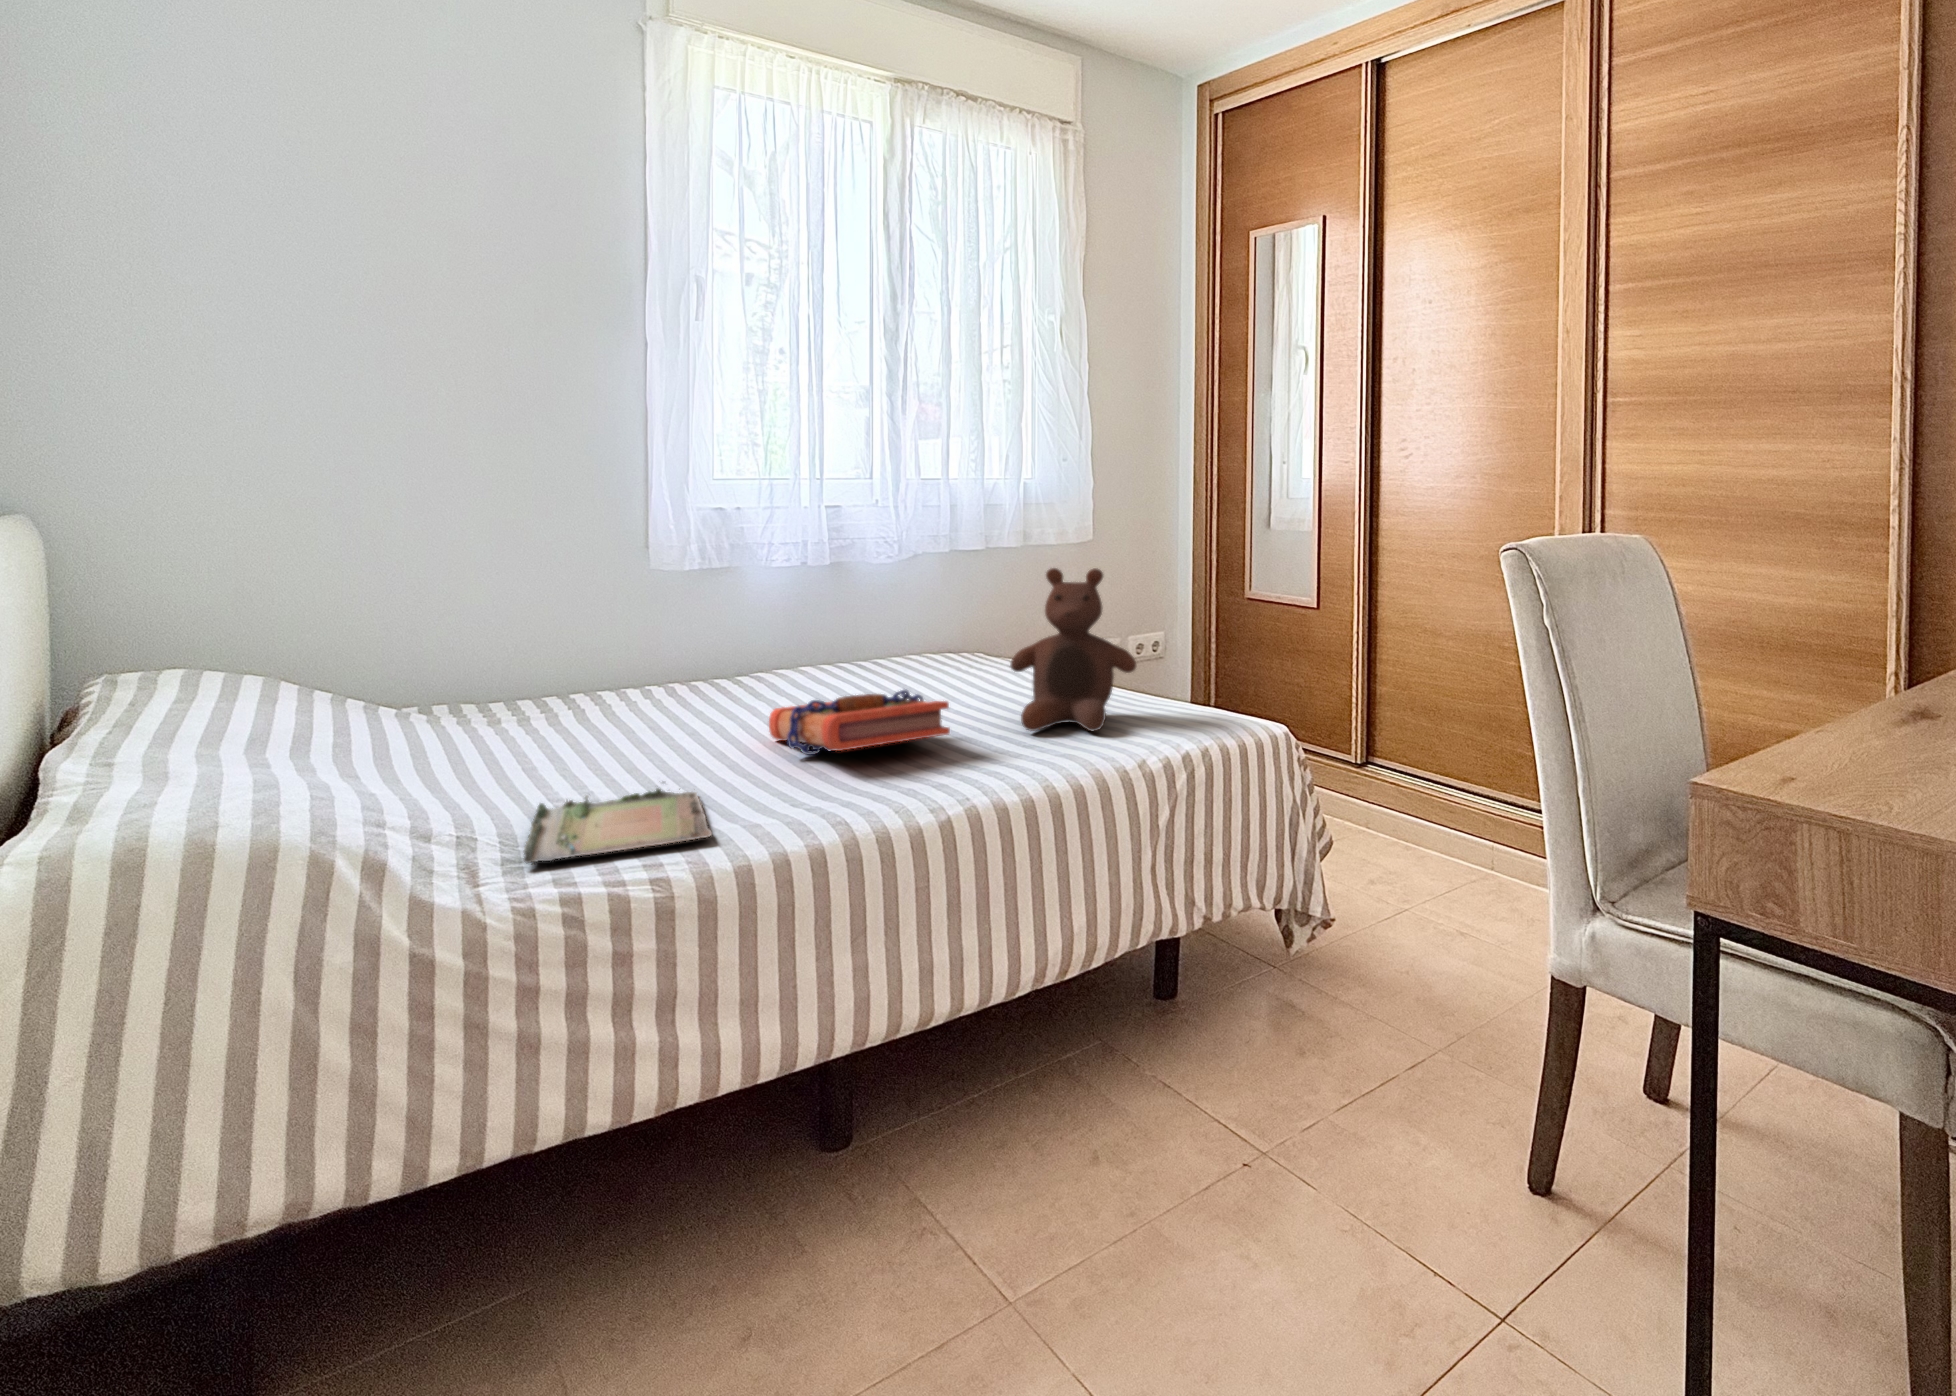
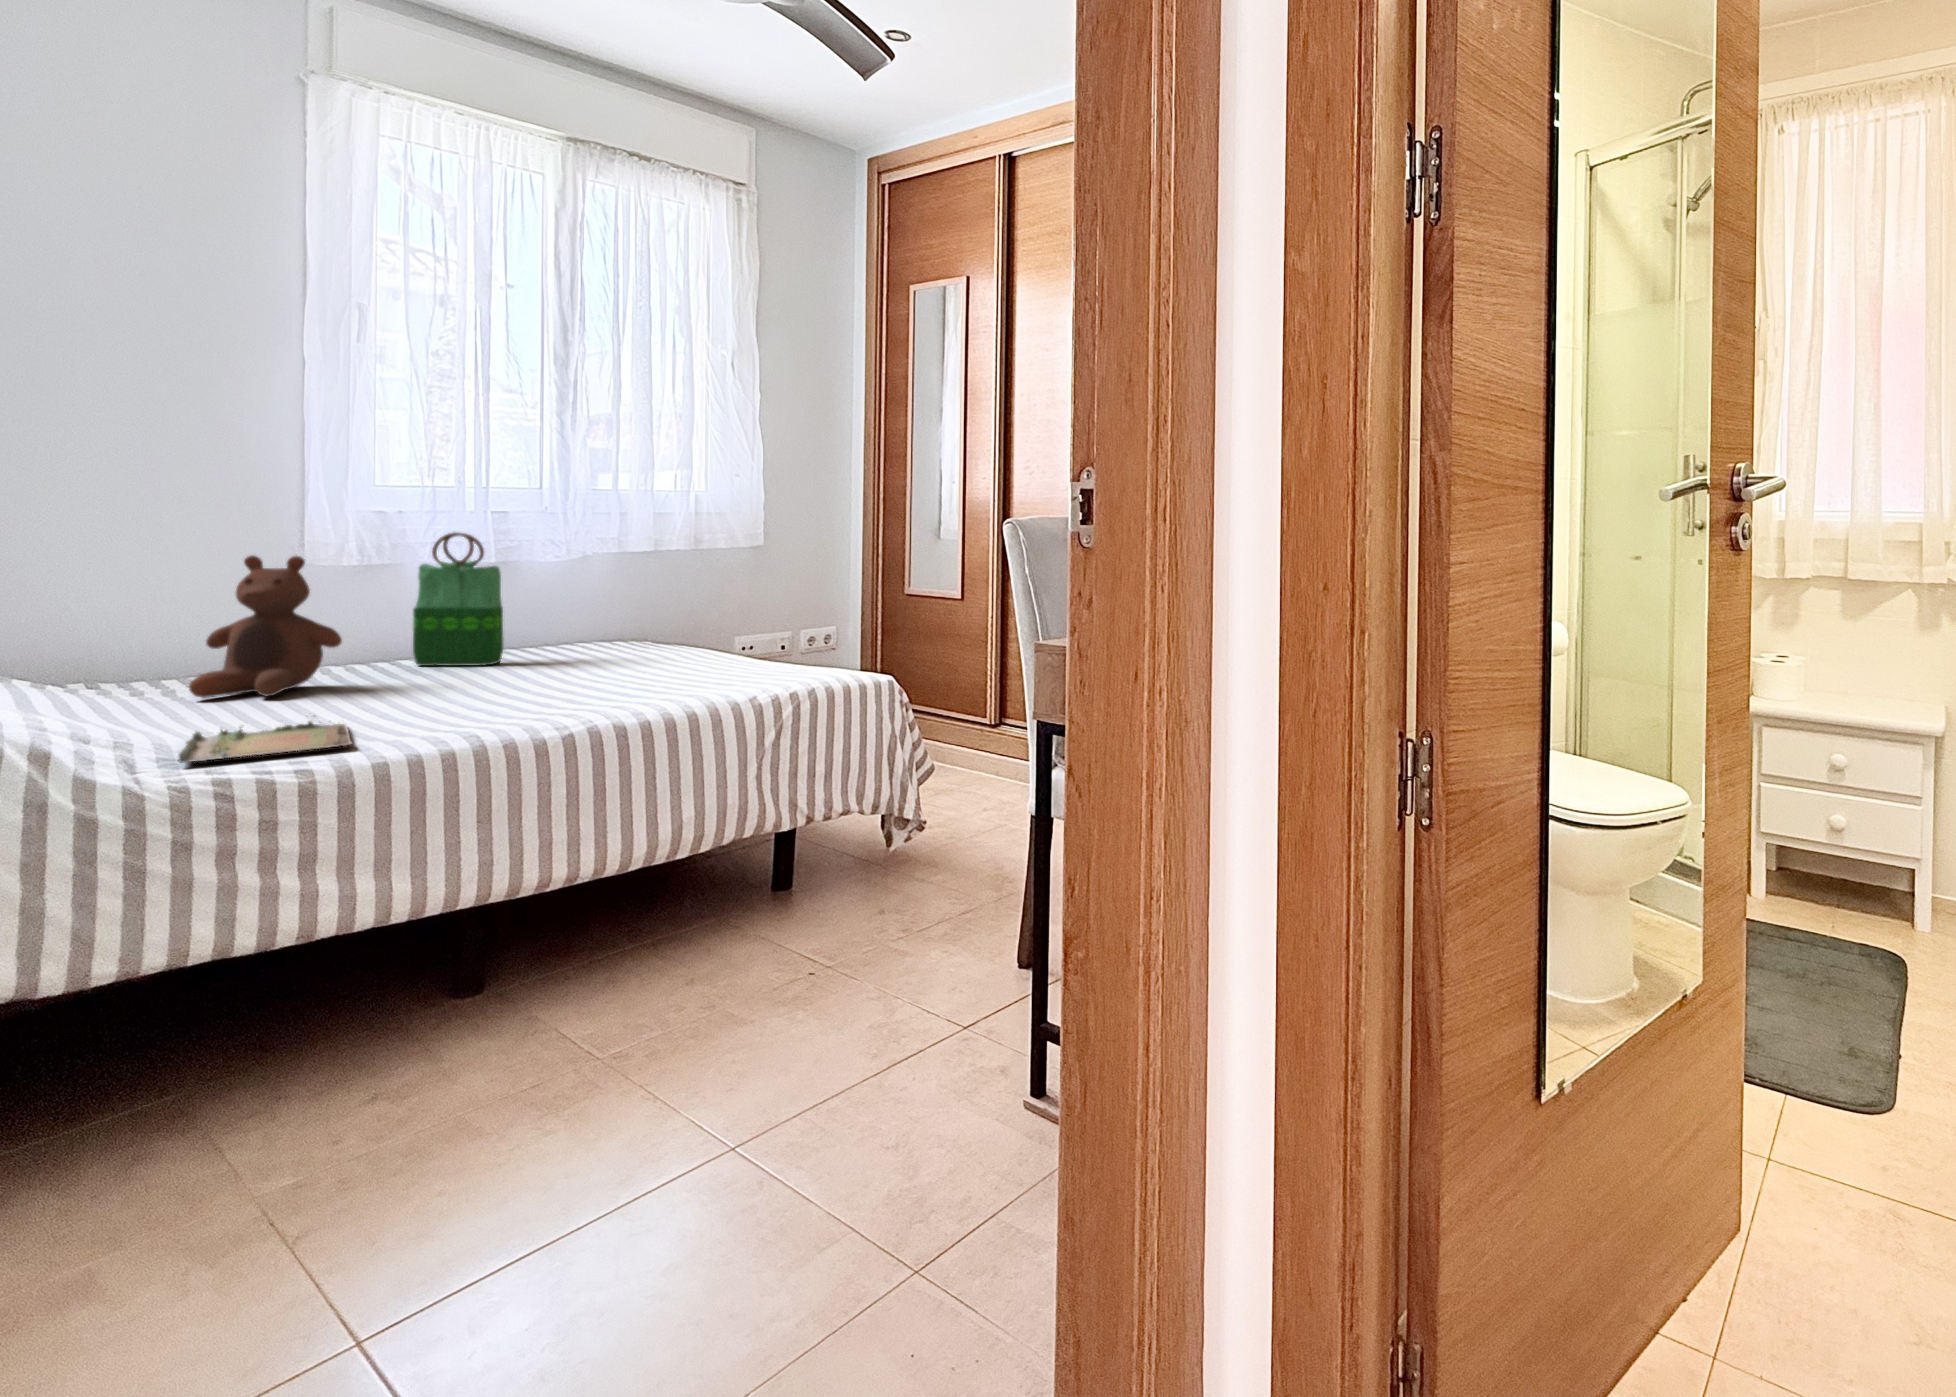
tote bag: none [745,534,837,690] -> present [413,532,503,666]
stuffed bear: present [1010,568,1136,731] -> present [189,555,342,698]
book: present [769,690,950,755] -> none [424,651,587,702]

